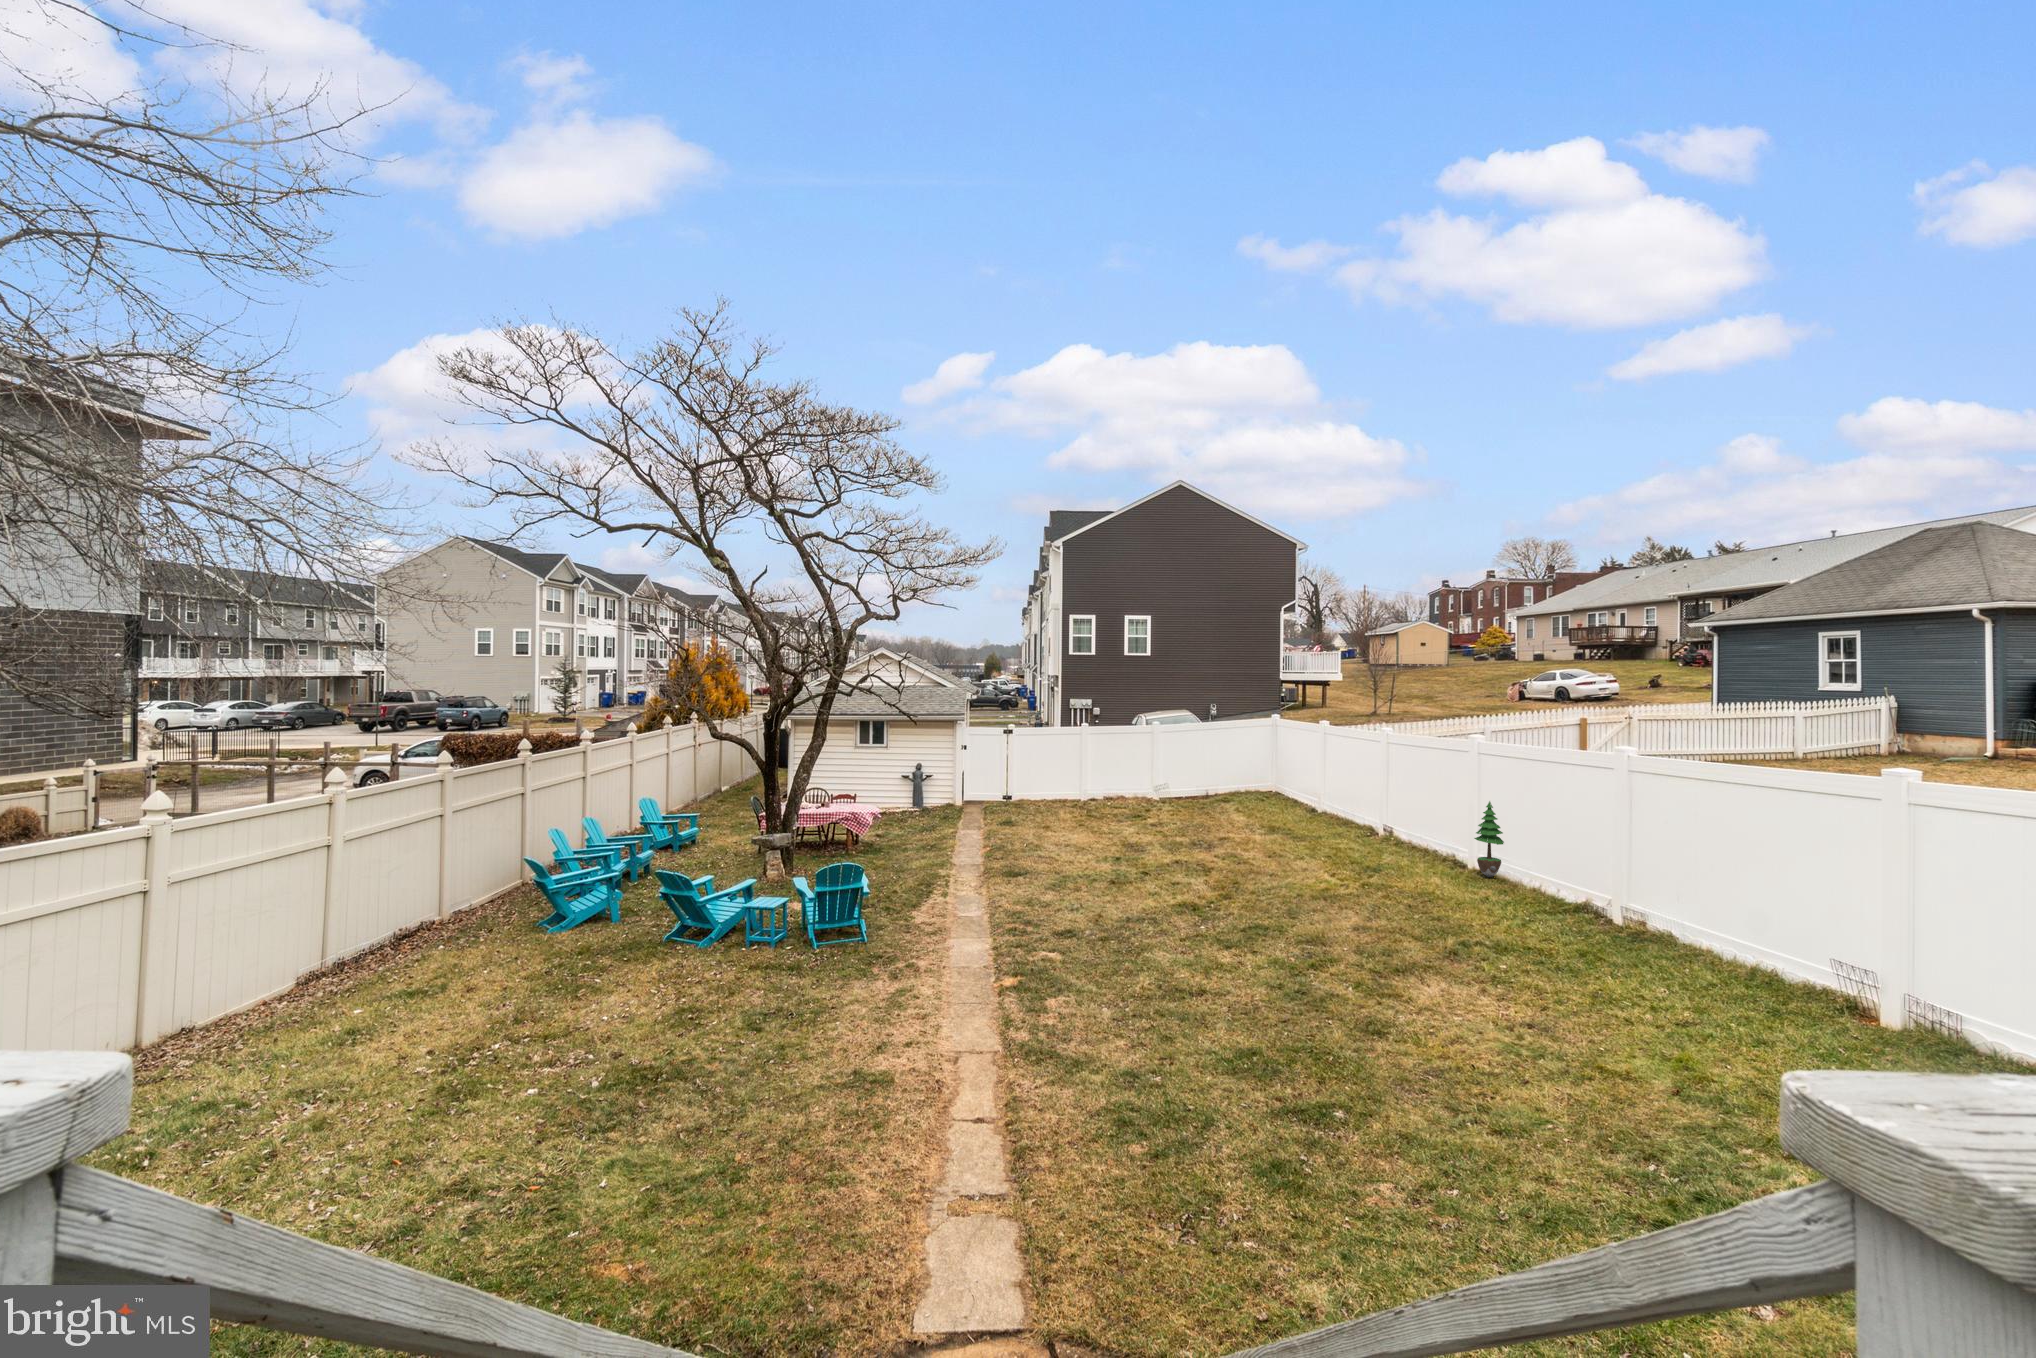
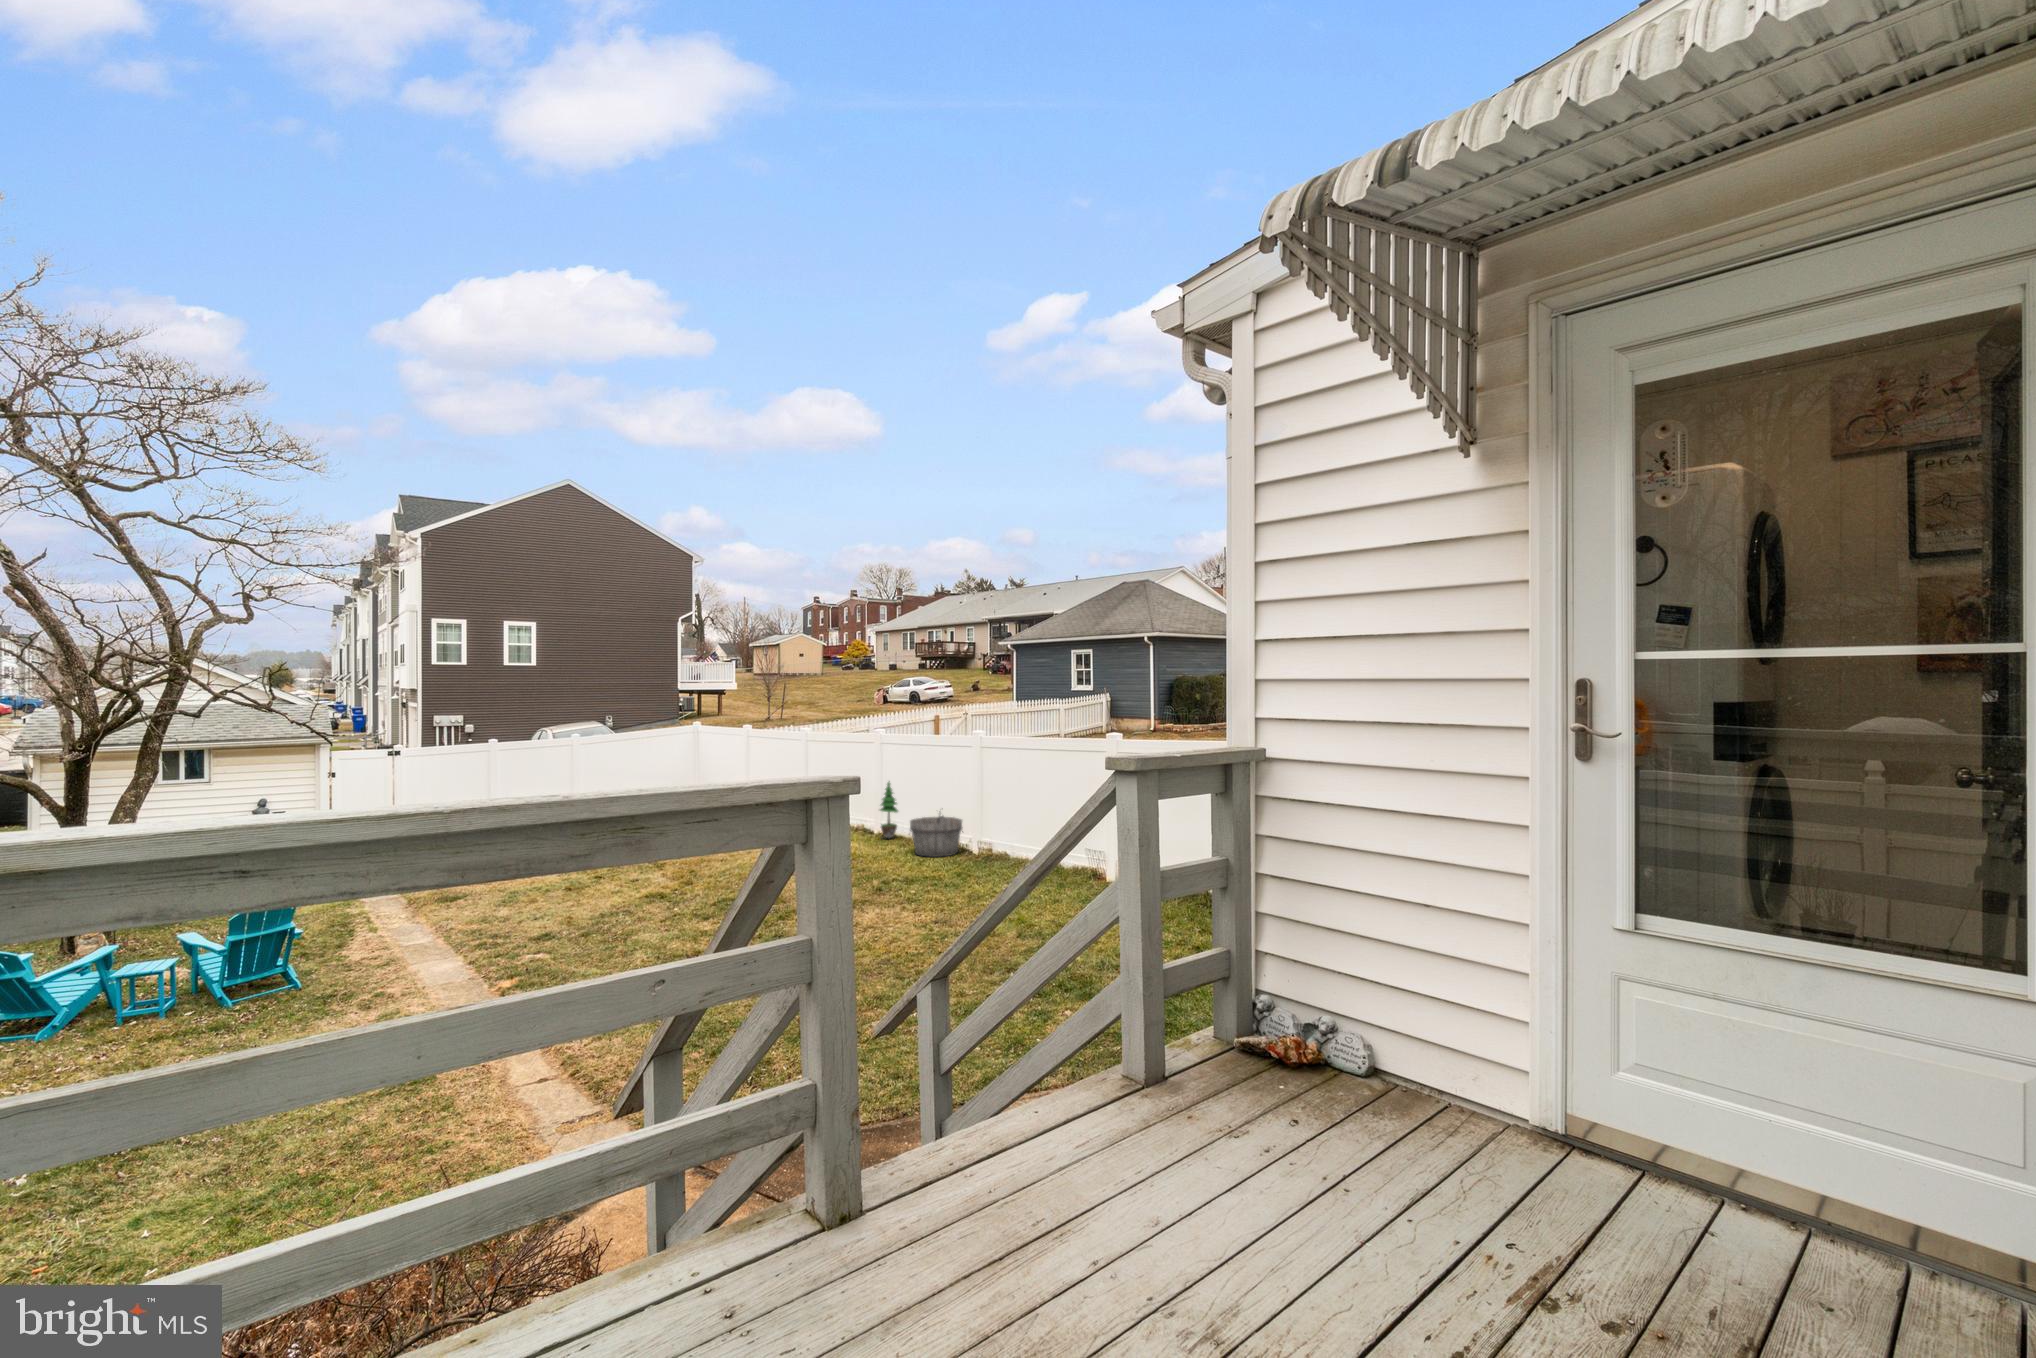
wooden bucket: none [1512,848,1598,916] -> present [910,816,963,857]

